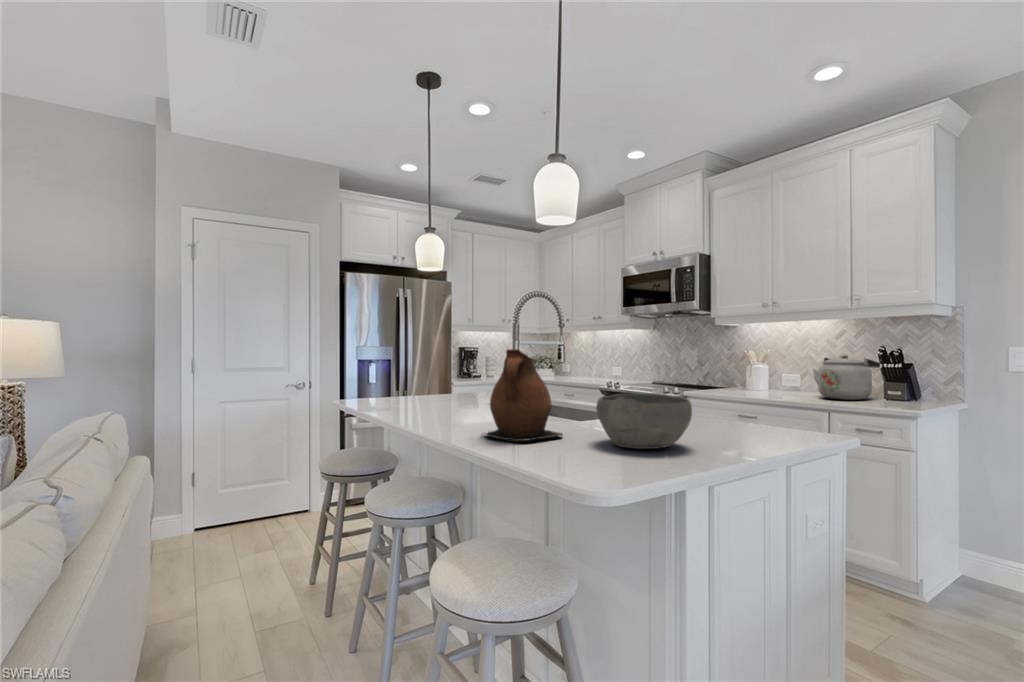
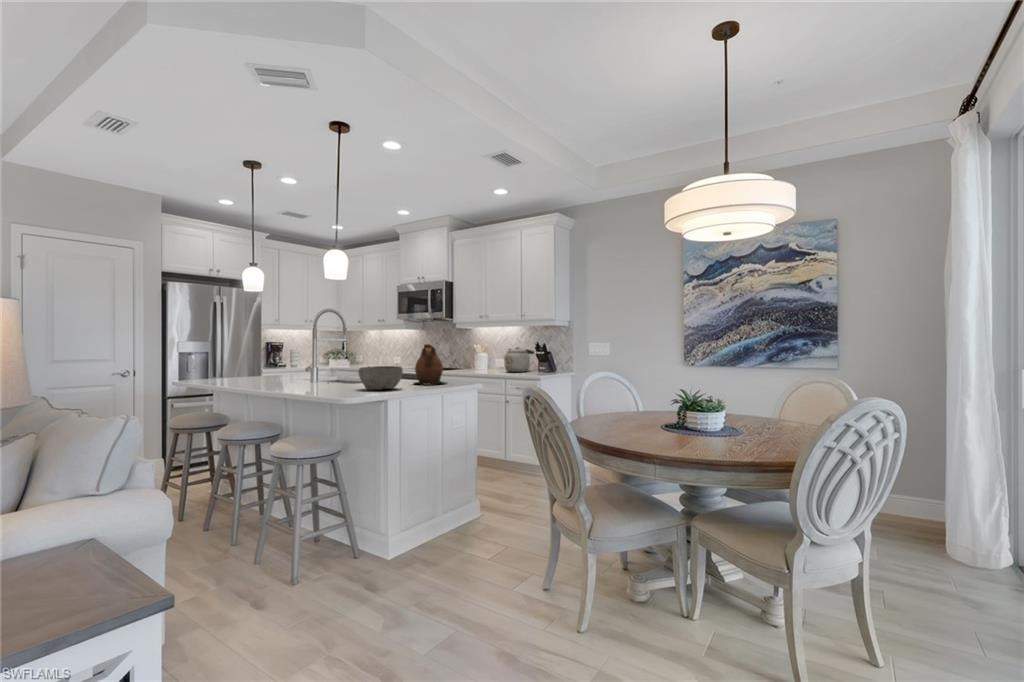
ceramic pitcher: present [486,349,563,441] -> present [415,344,445,384]

